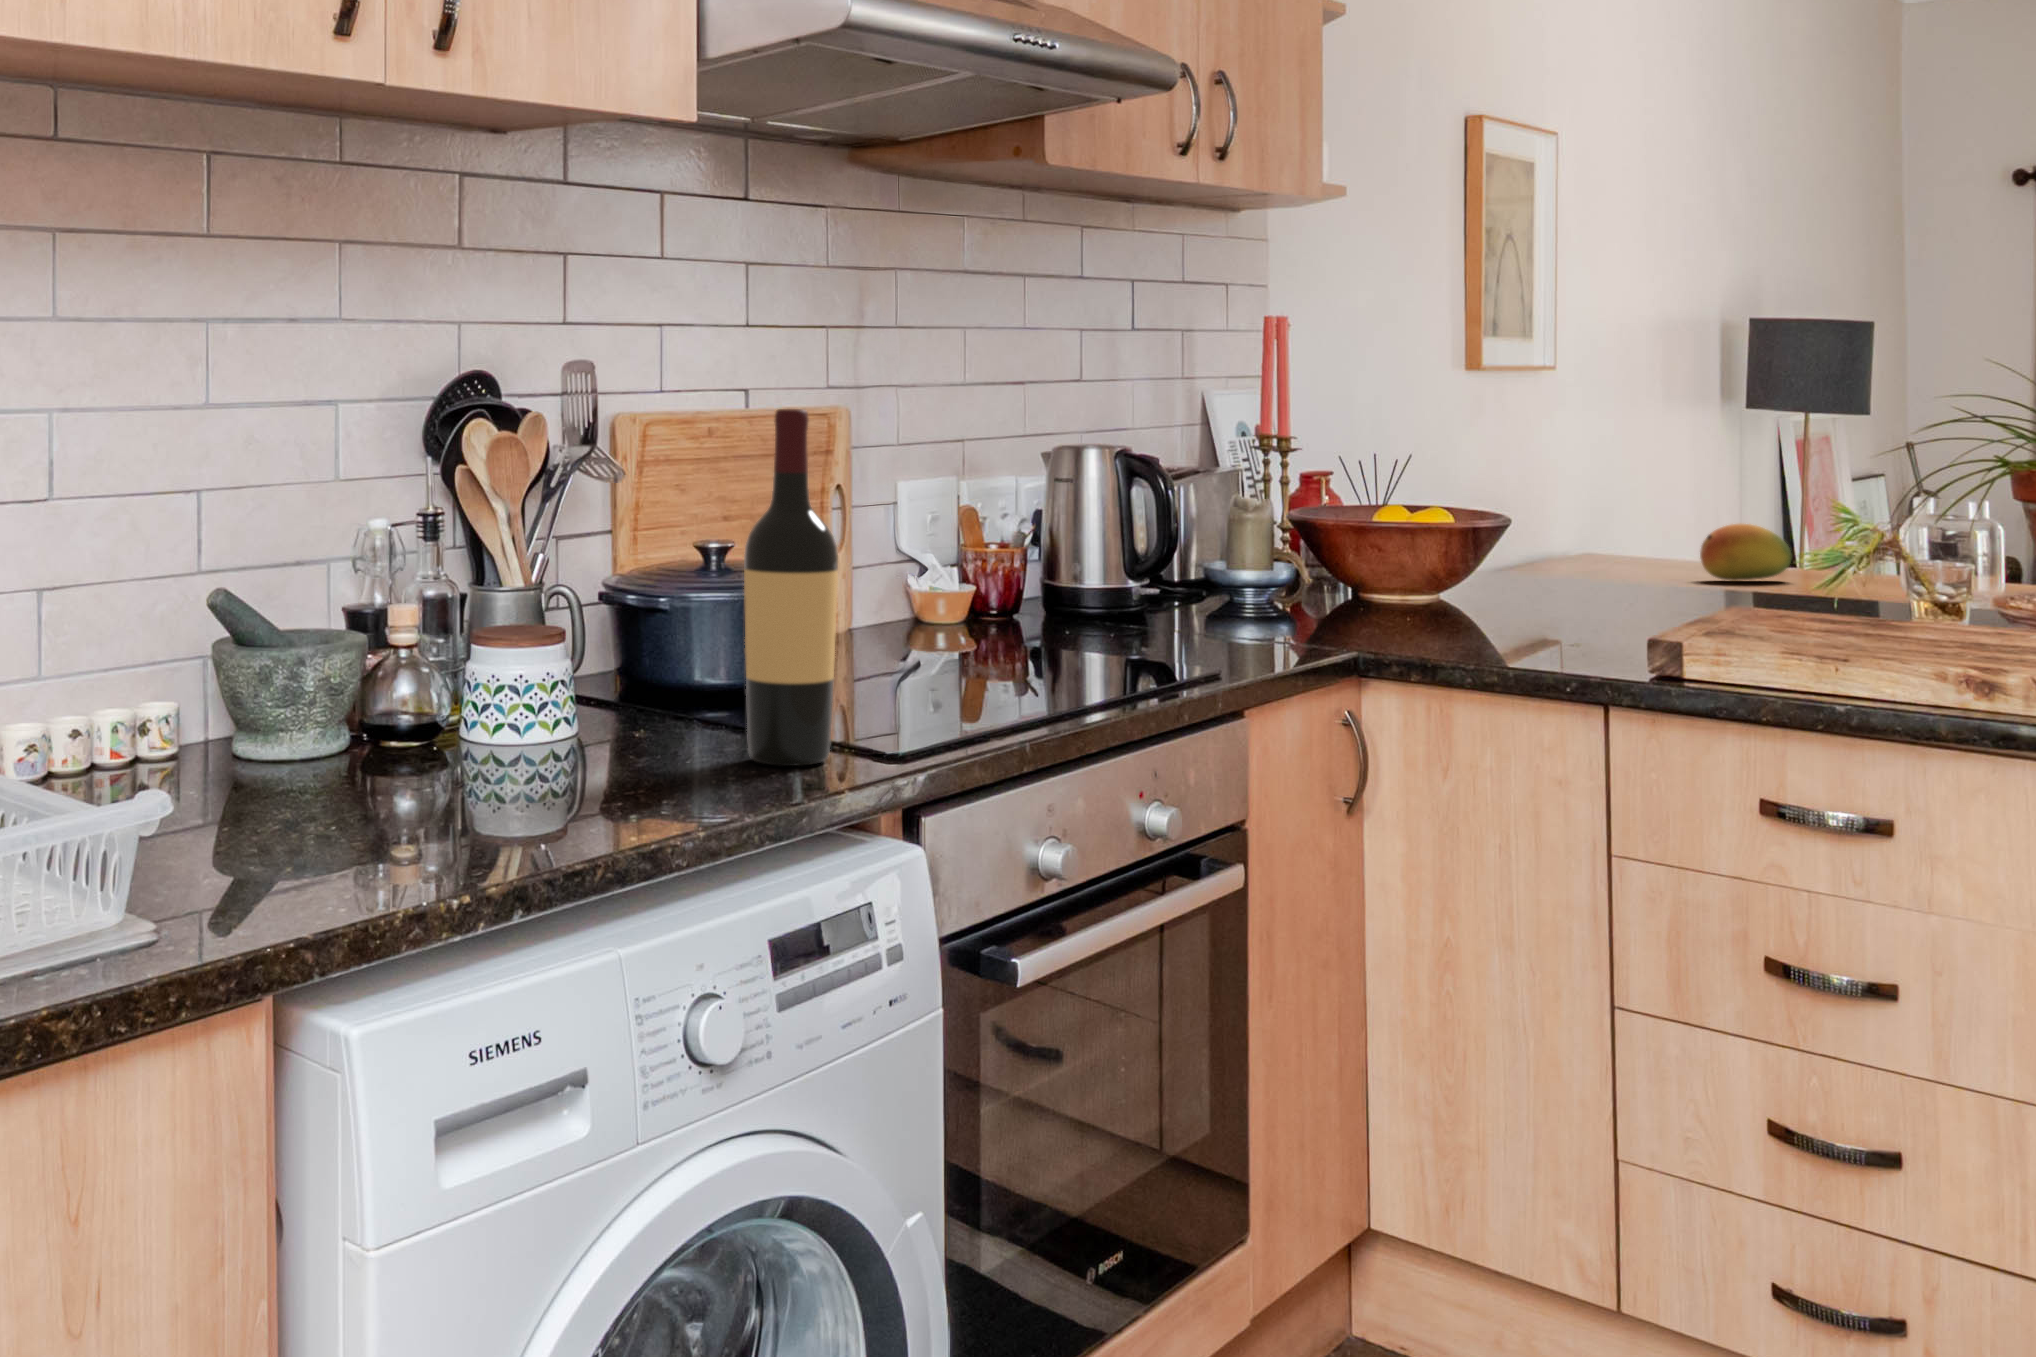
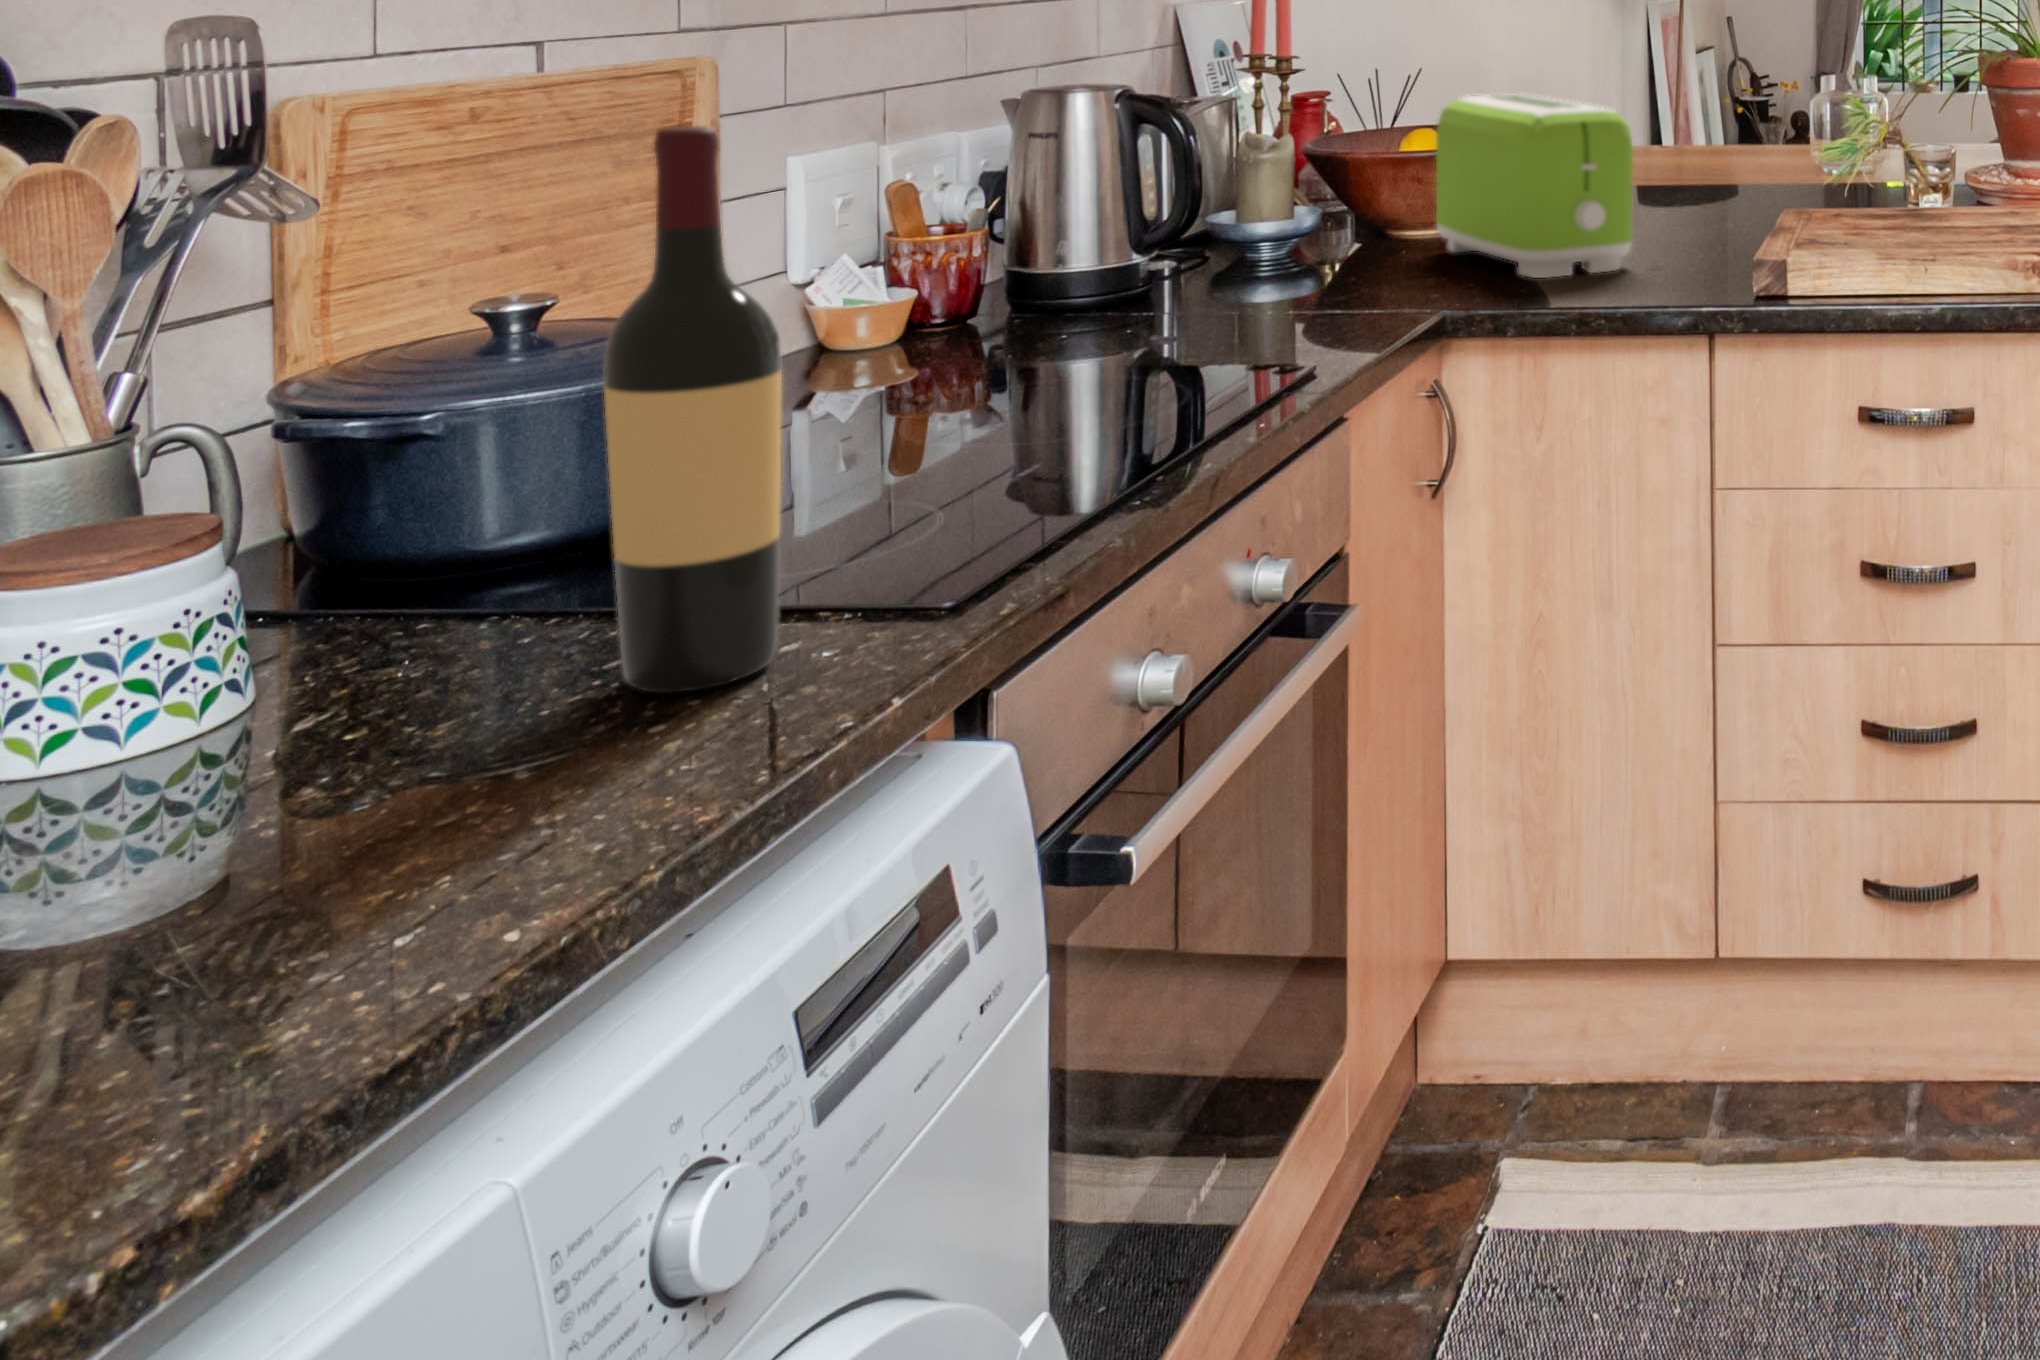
toaster: none [1417,475,1601,644] -> present [1436,95,1633,278]
fruit: present [1700,524,1792,581] -> none [1657,114,1733,167]

